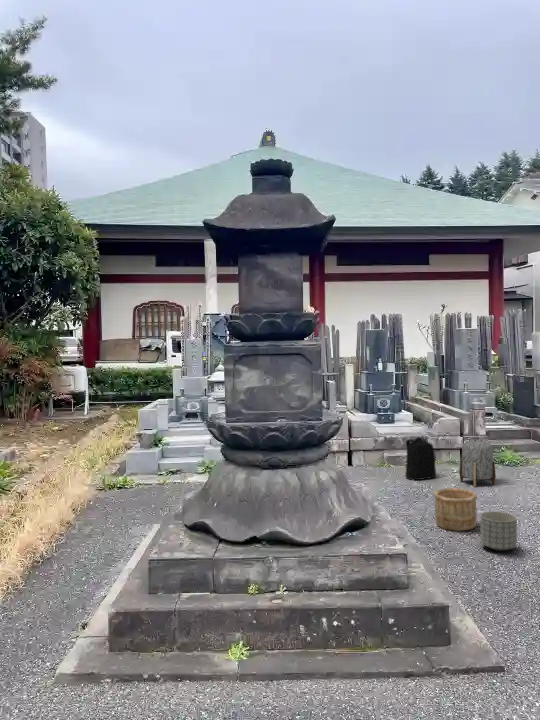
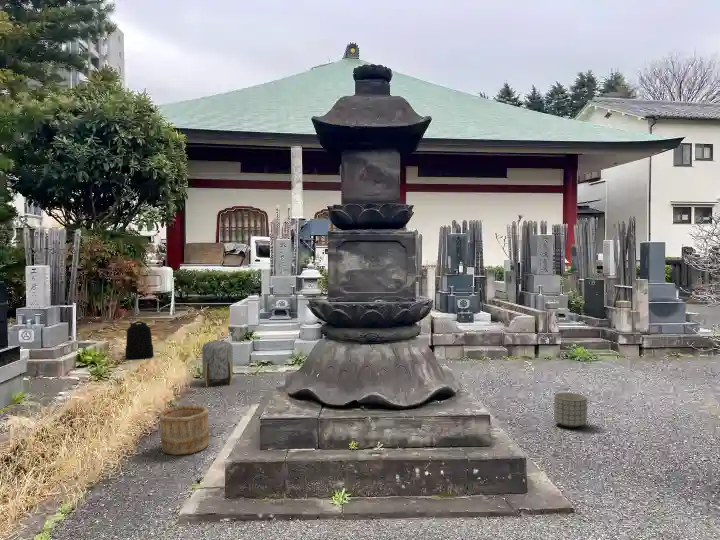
backpack: present [405,437,436,480] -> present [125,321,154,359]
stool: present [459,441,496,487] -> present [202,341,233,387]
wooden bucket: present [434,488,477,531] -> present [158,405,209,455]

